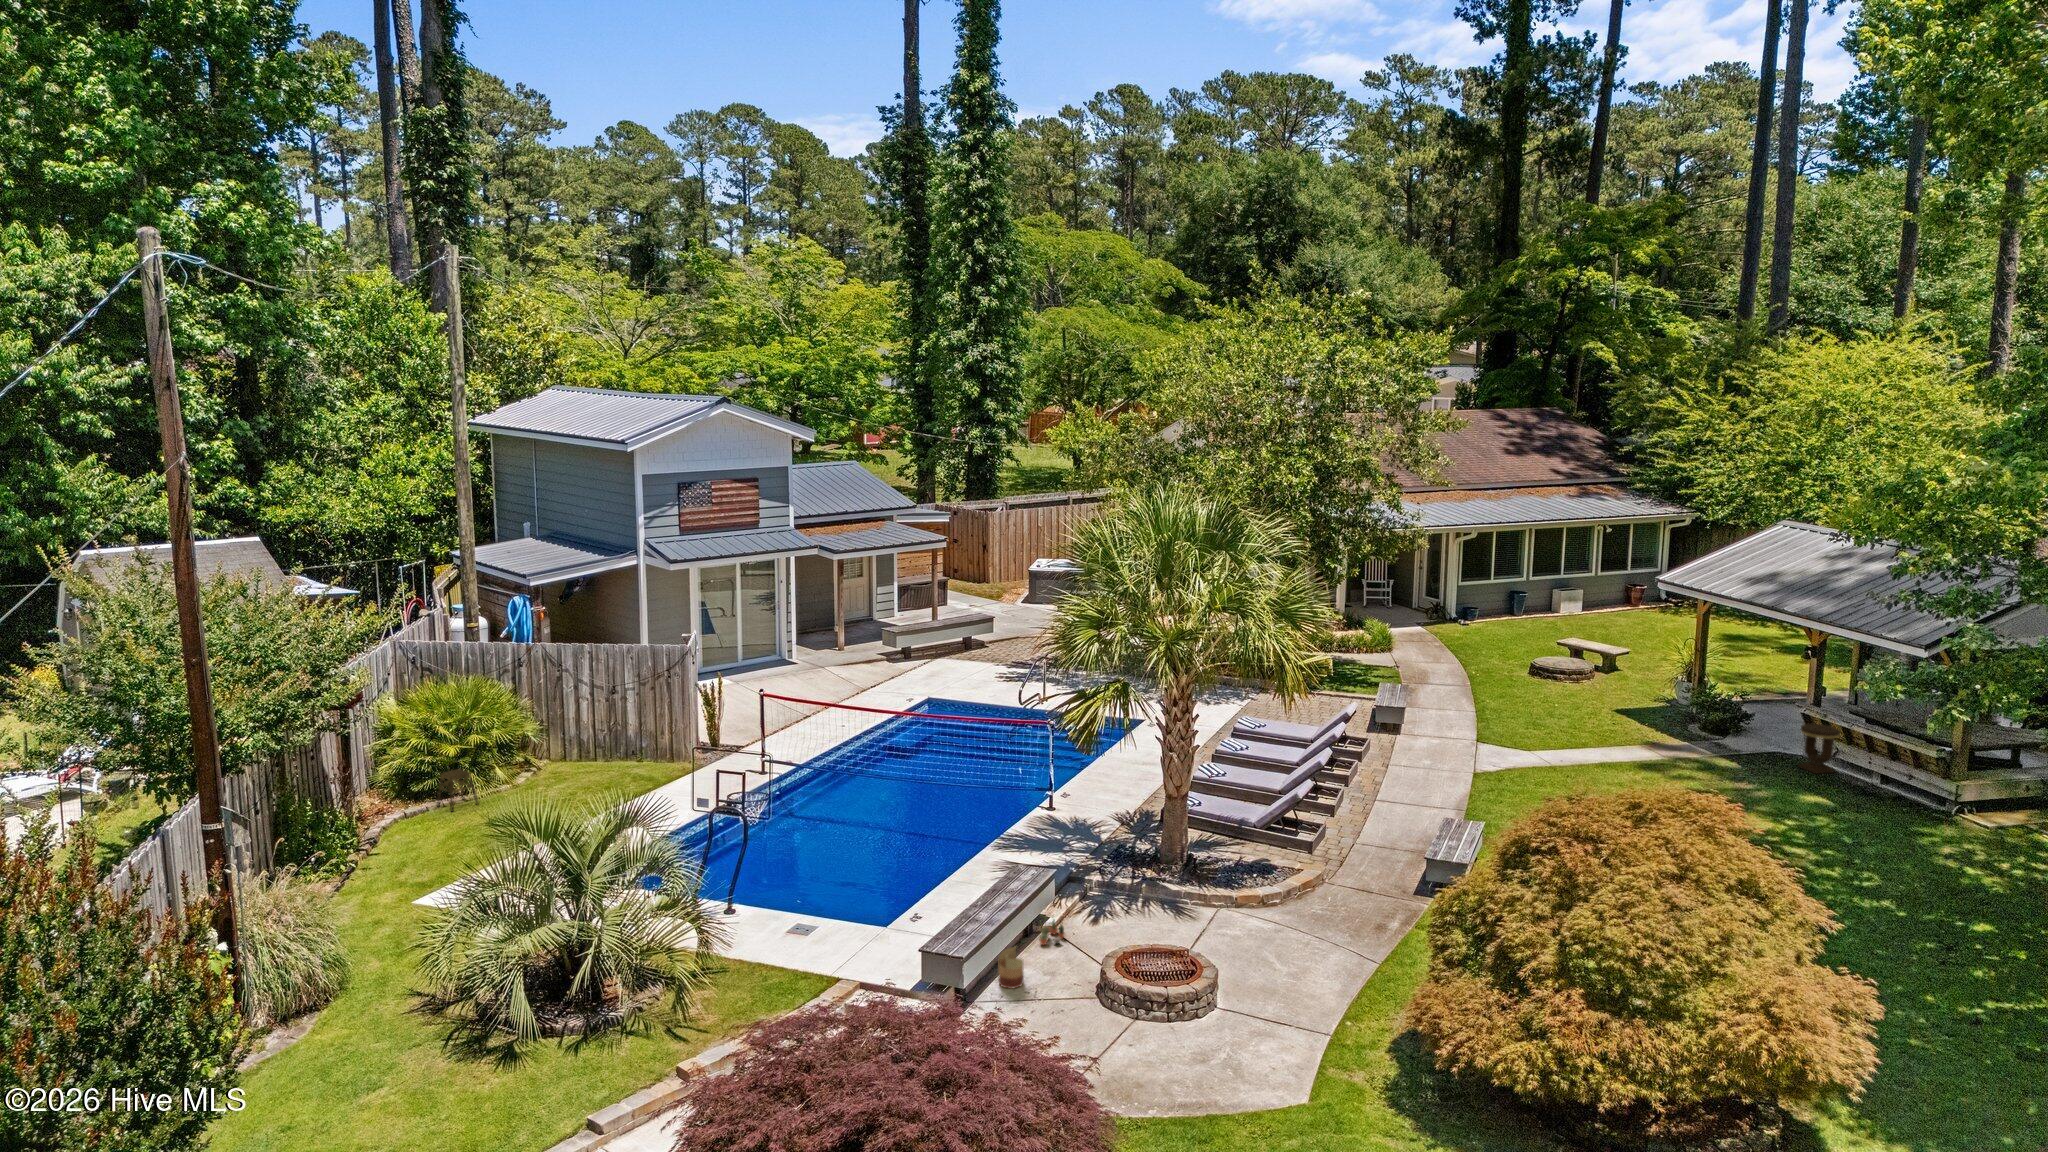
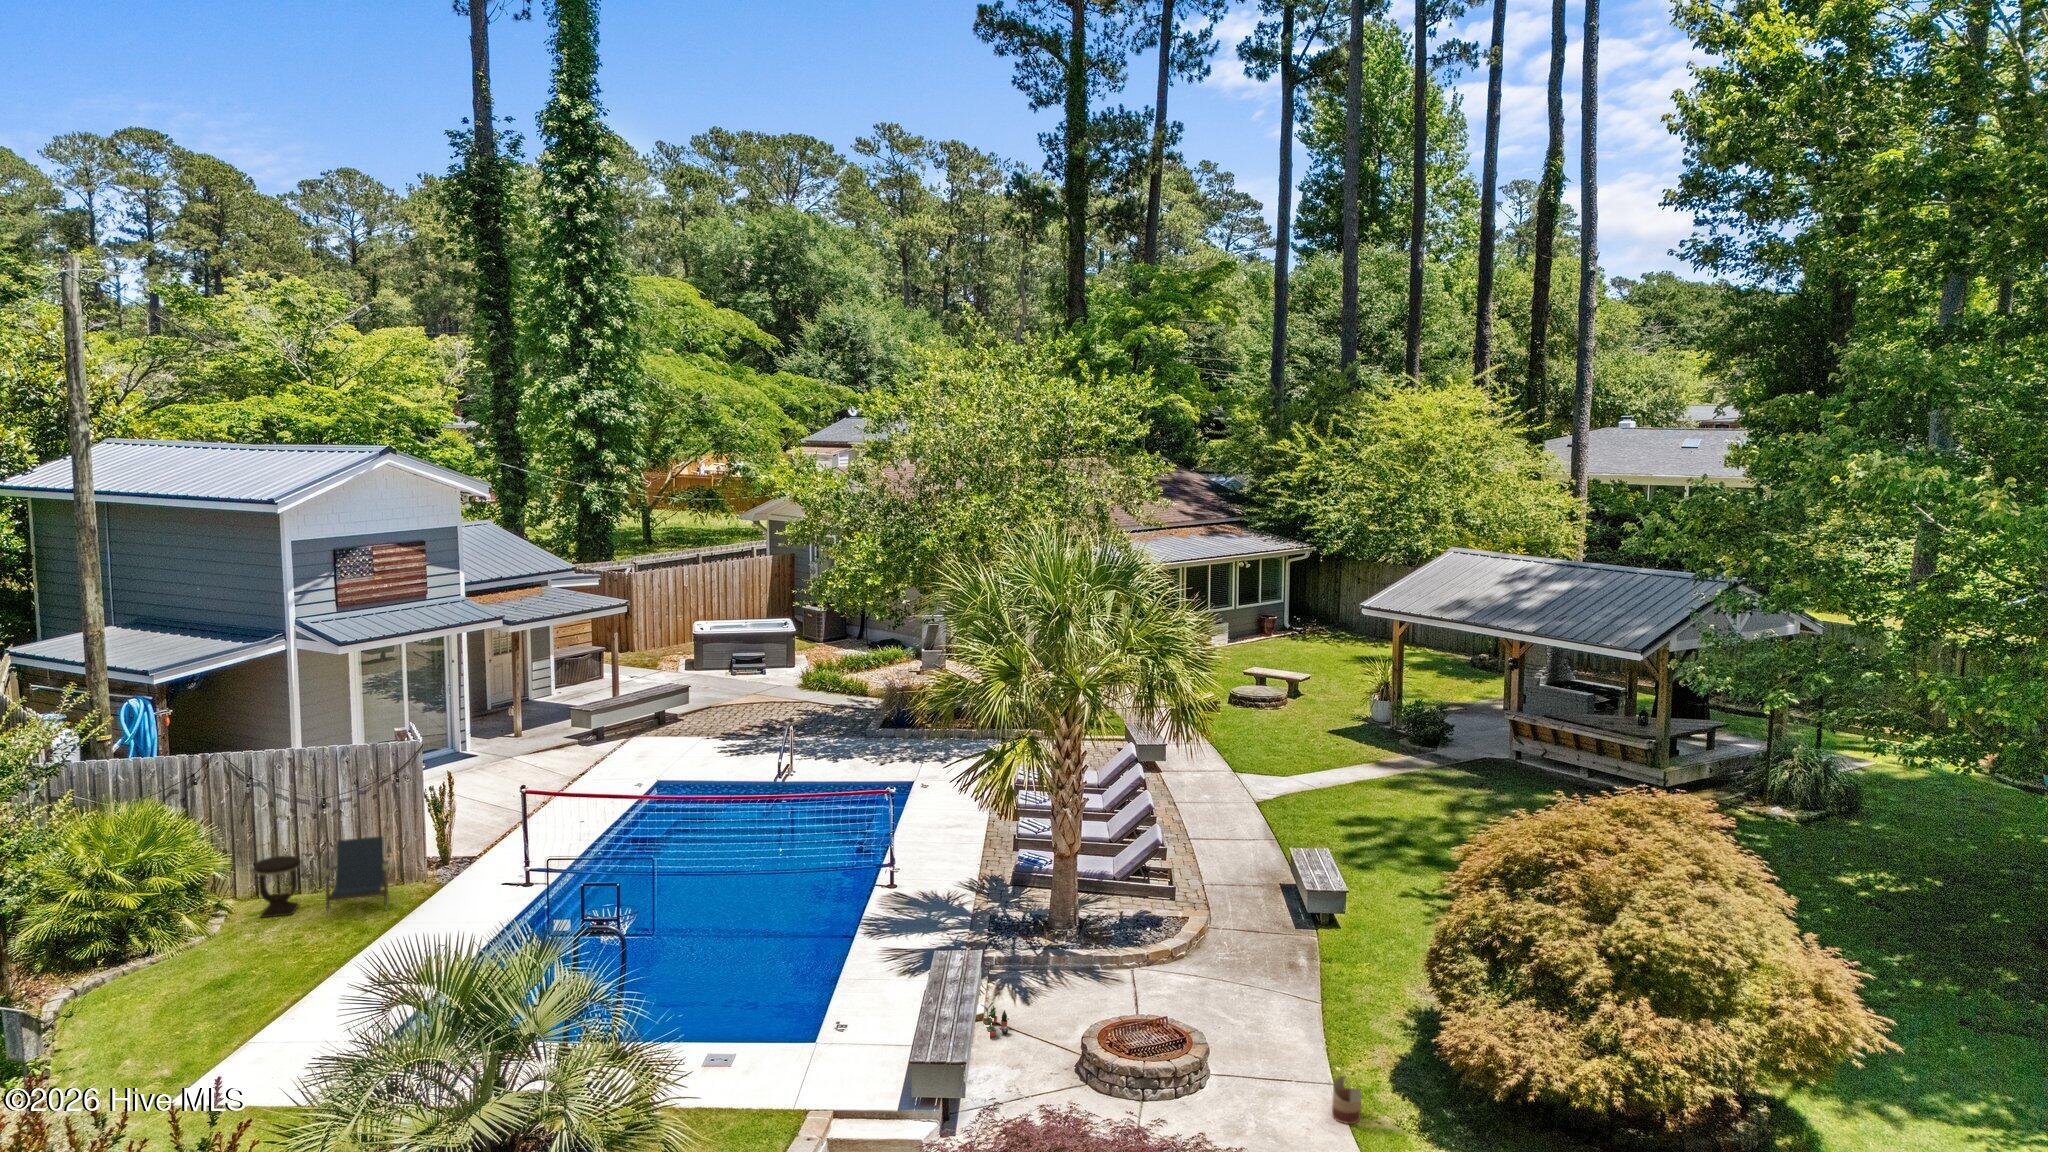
lounge chair: none [604,717,657,778] -> present [325,836,388,916]
side table: present [1798,724,1840,774] -> present [254,856,300,917]
stool: present [437,769,479,812] -> none [108,930,171,988]
basket: present [999,947,1024,989] -> present [1332,1076,1361,1124]

